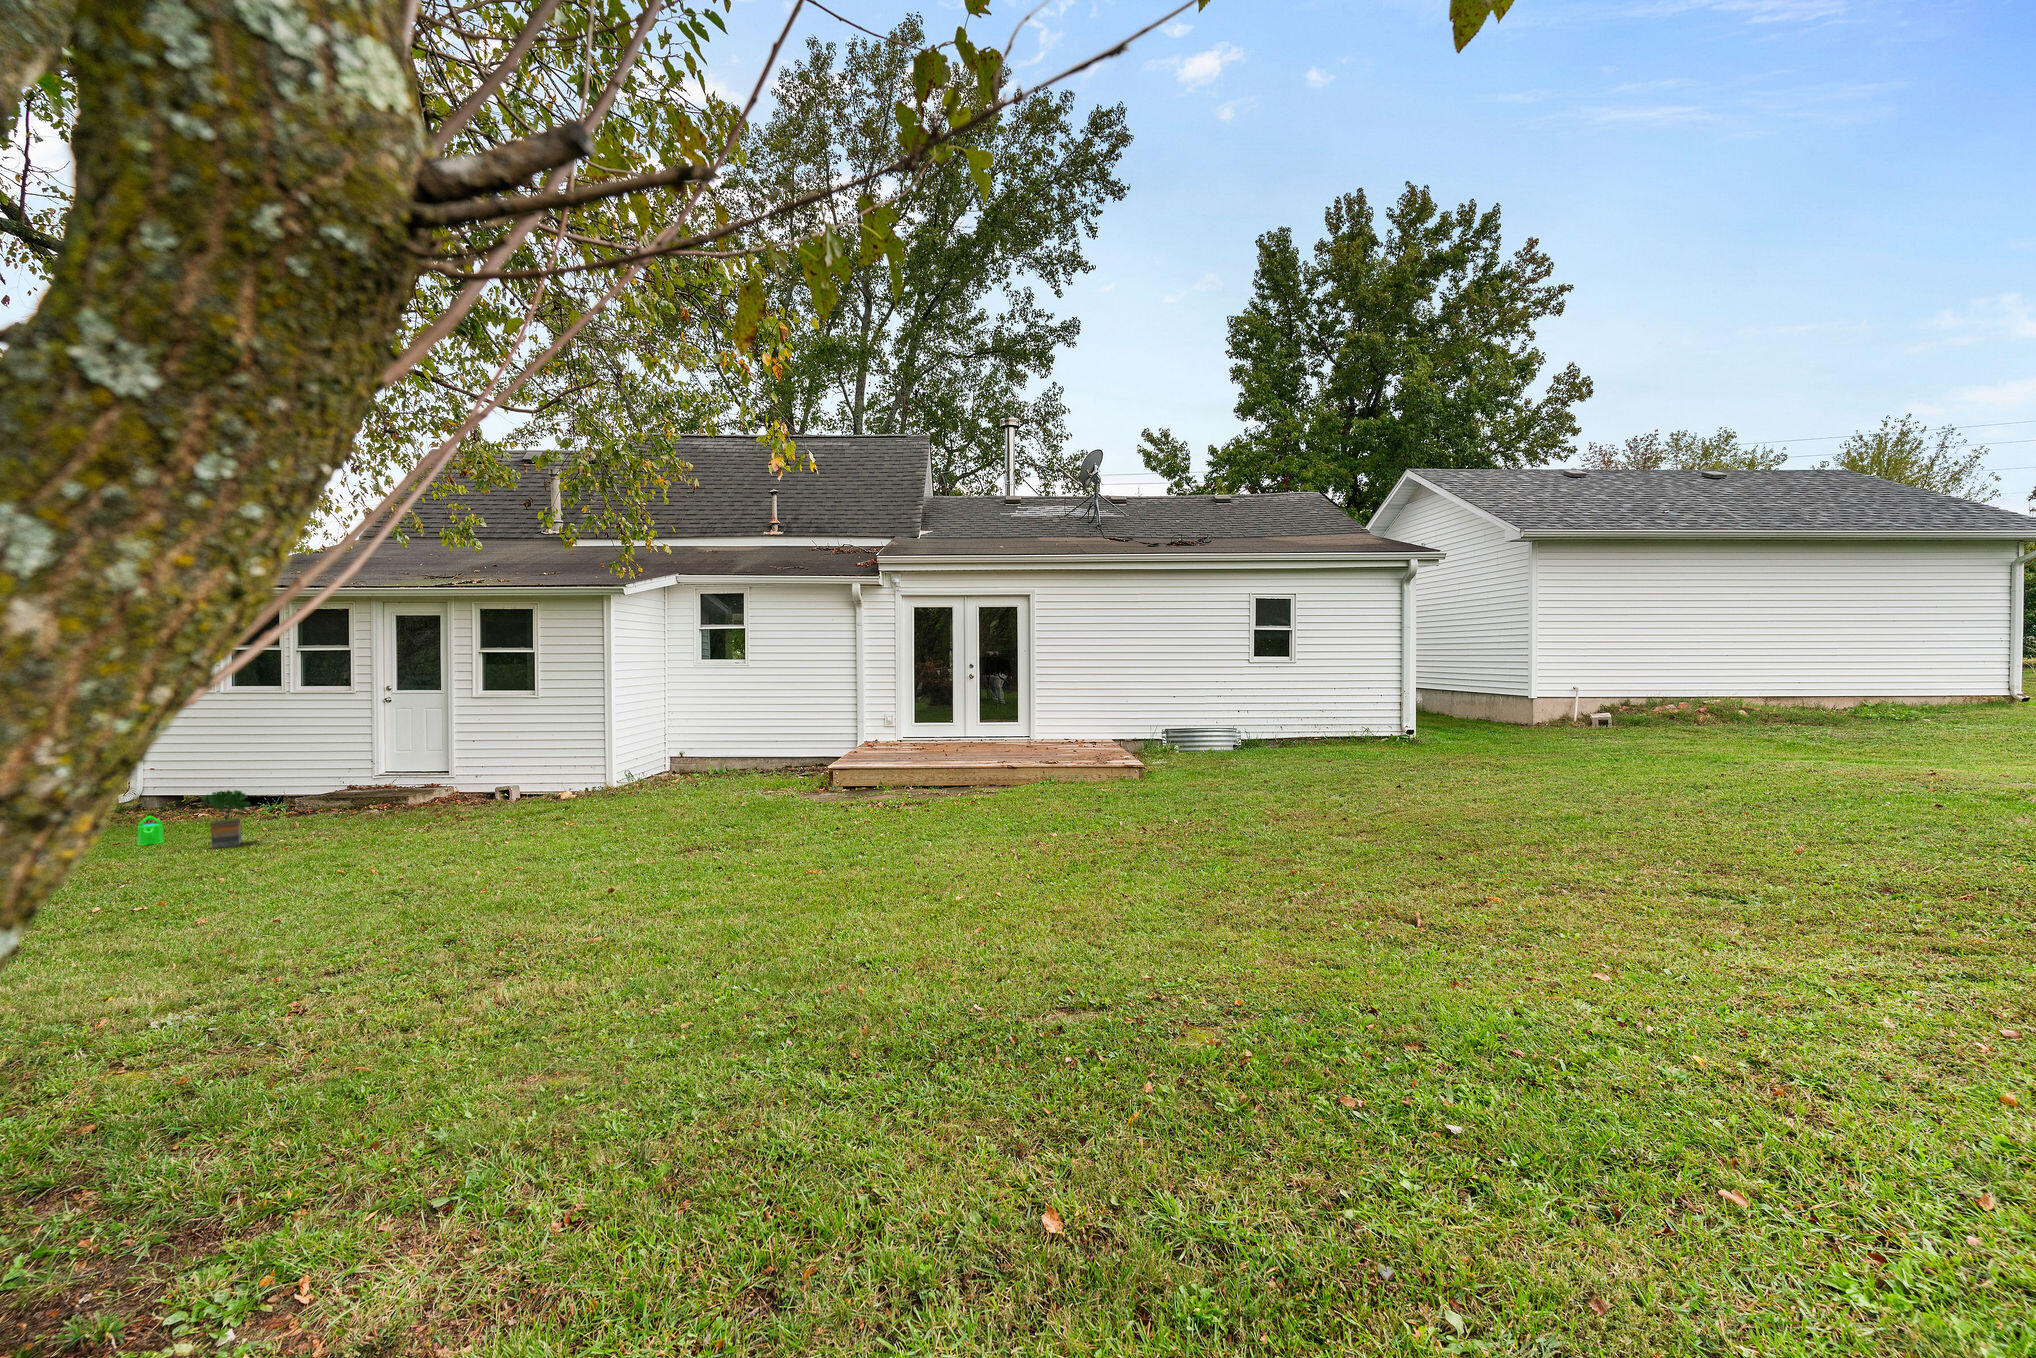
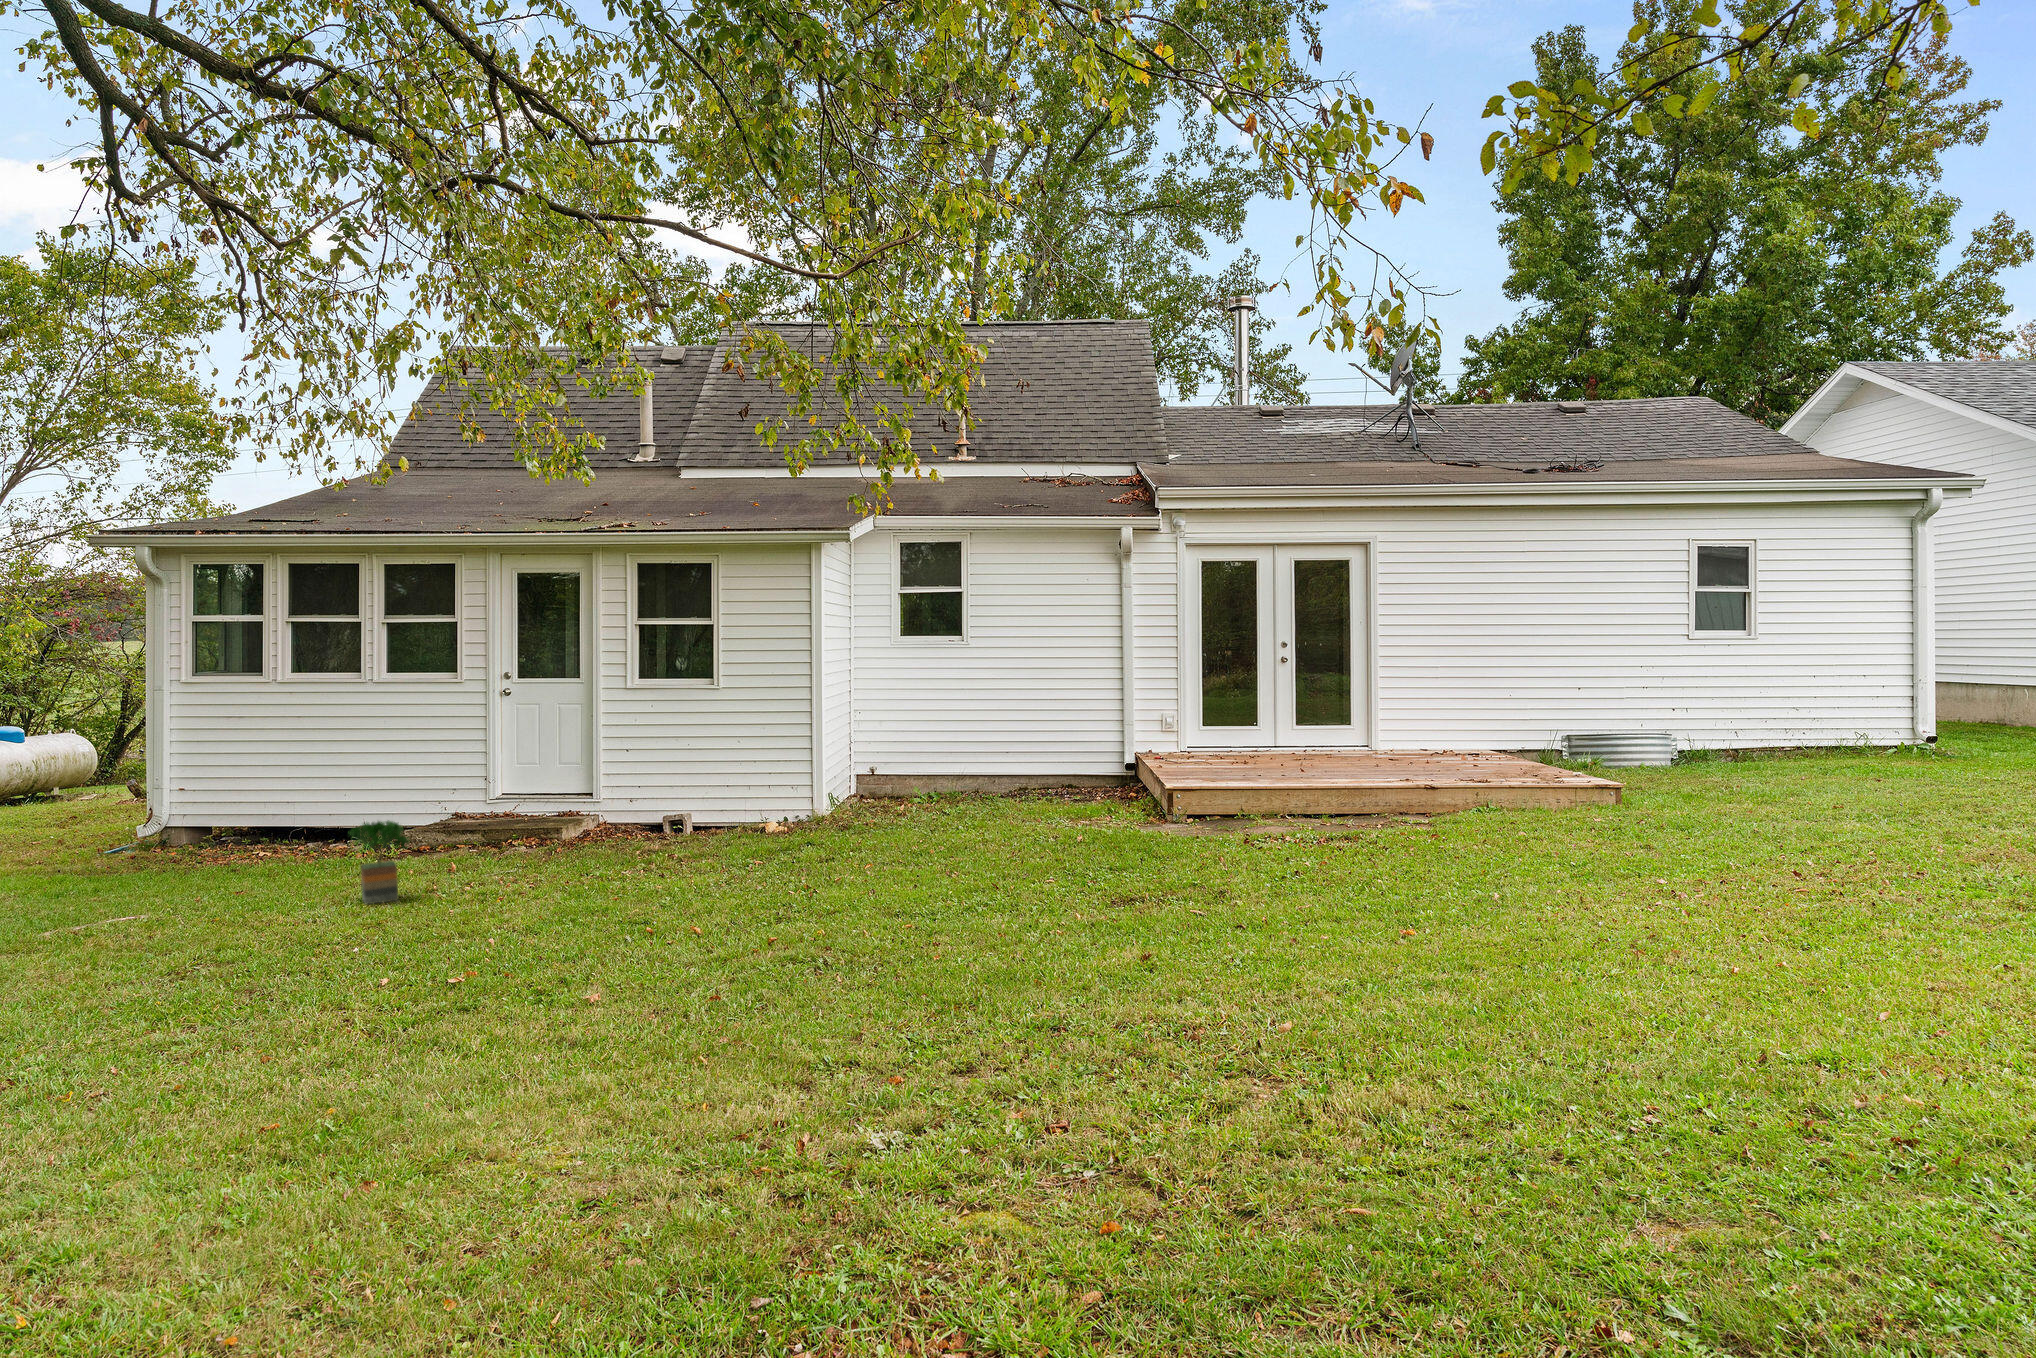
watering can: present [137,816,164,845] -> none [246,857,282,899]

